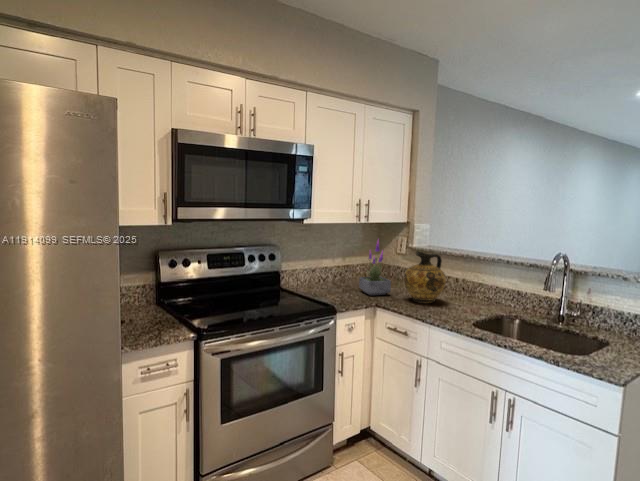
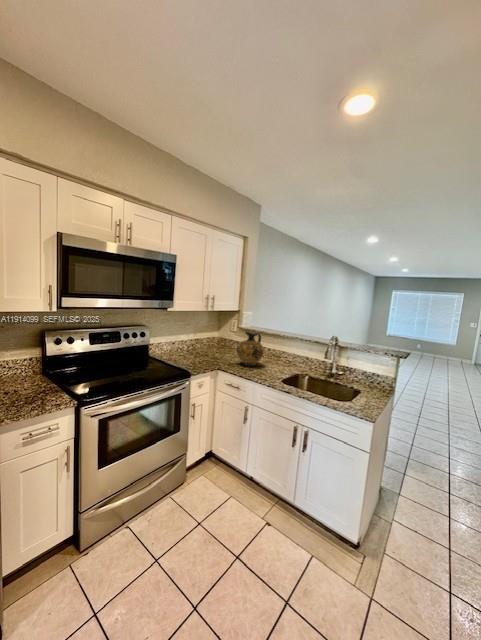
potted plant: present [359,241,391,295] -> none [206,322,228,361]

